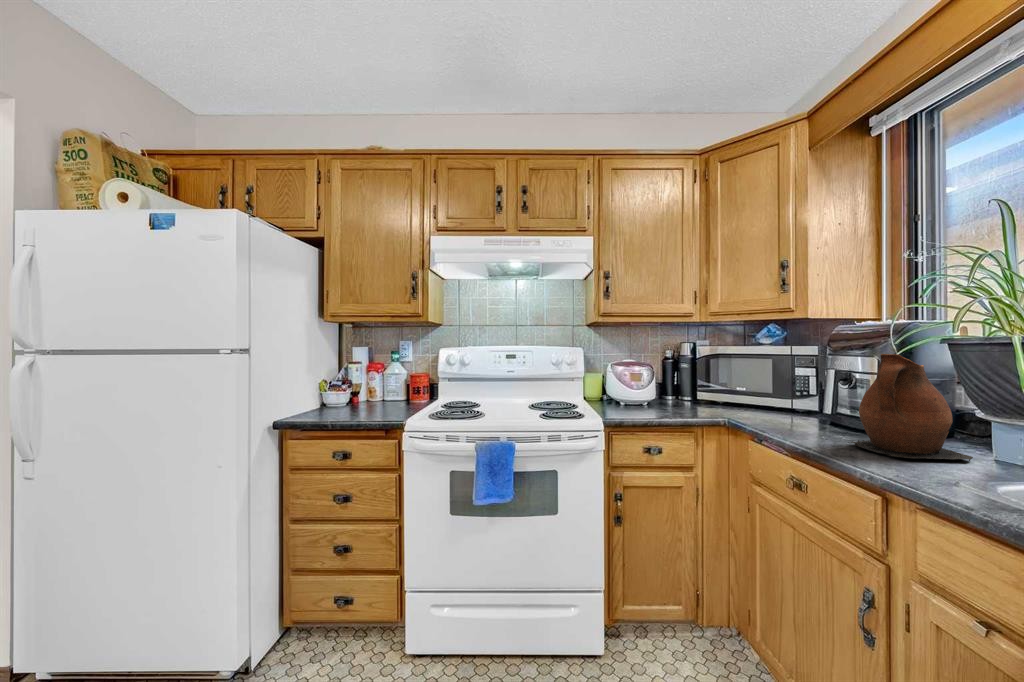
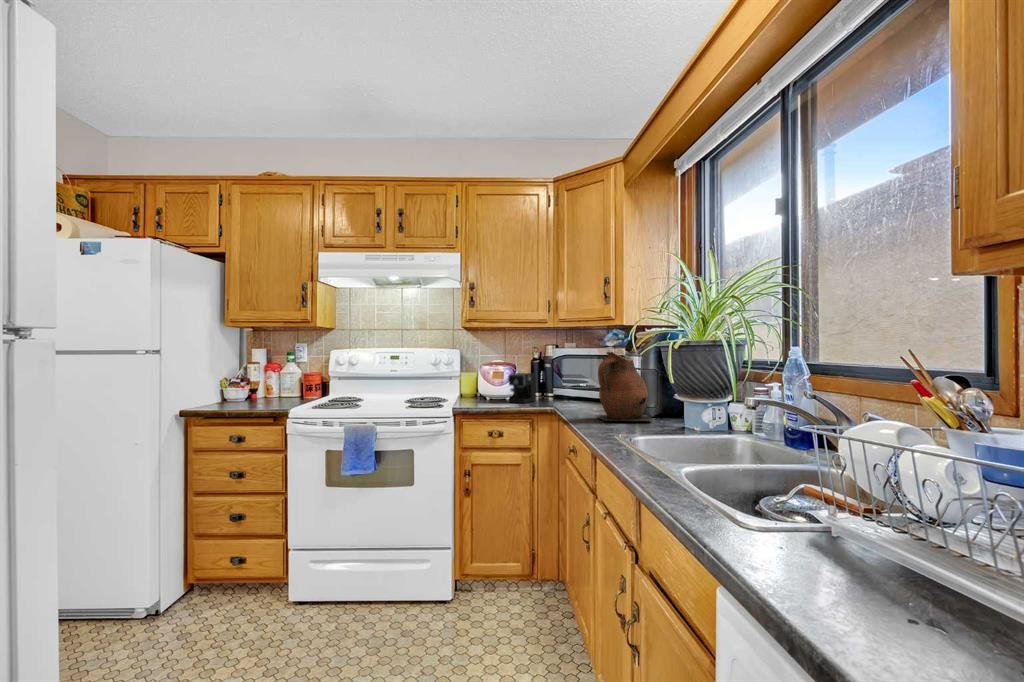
coffee maker: none [656,375,723,412] -> present [508,373,565,403]

